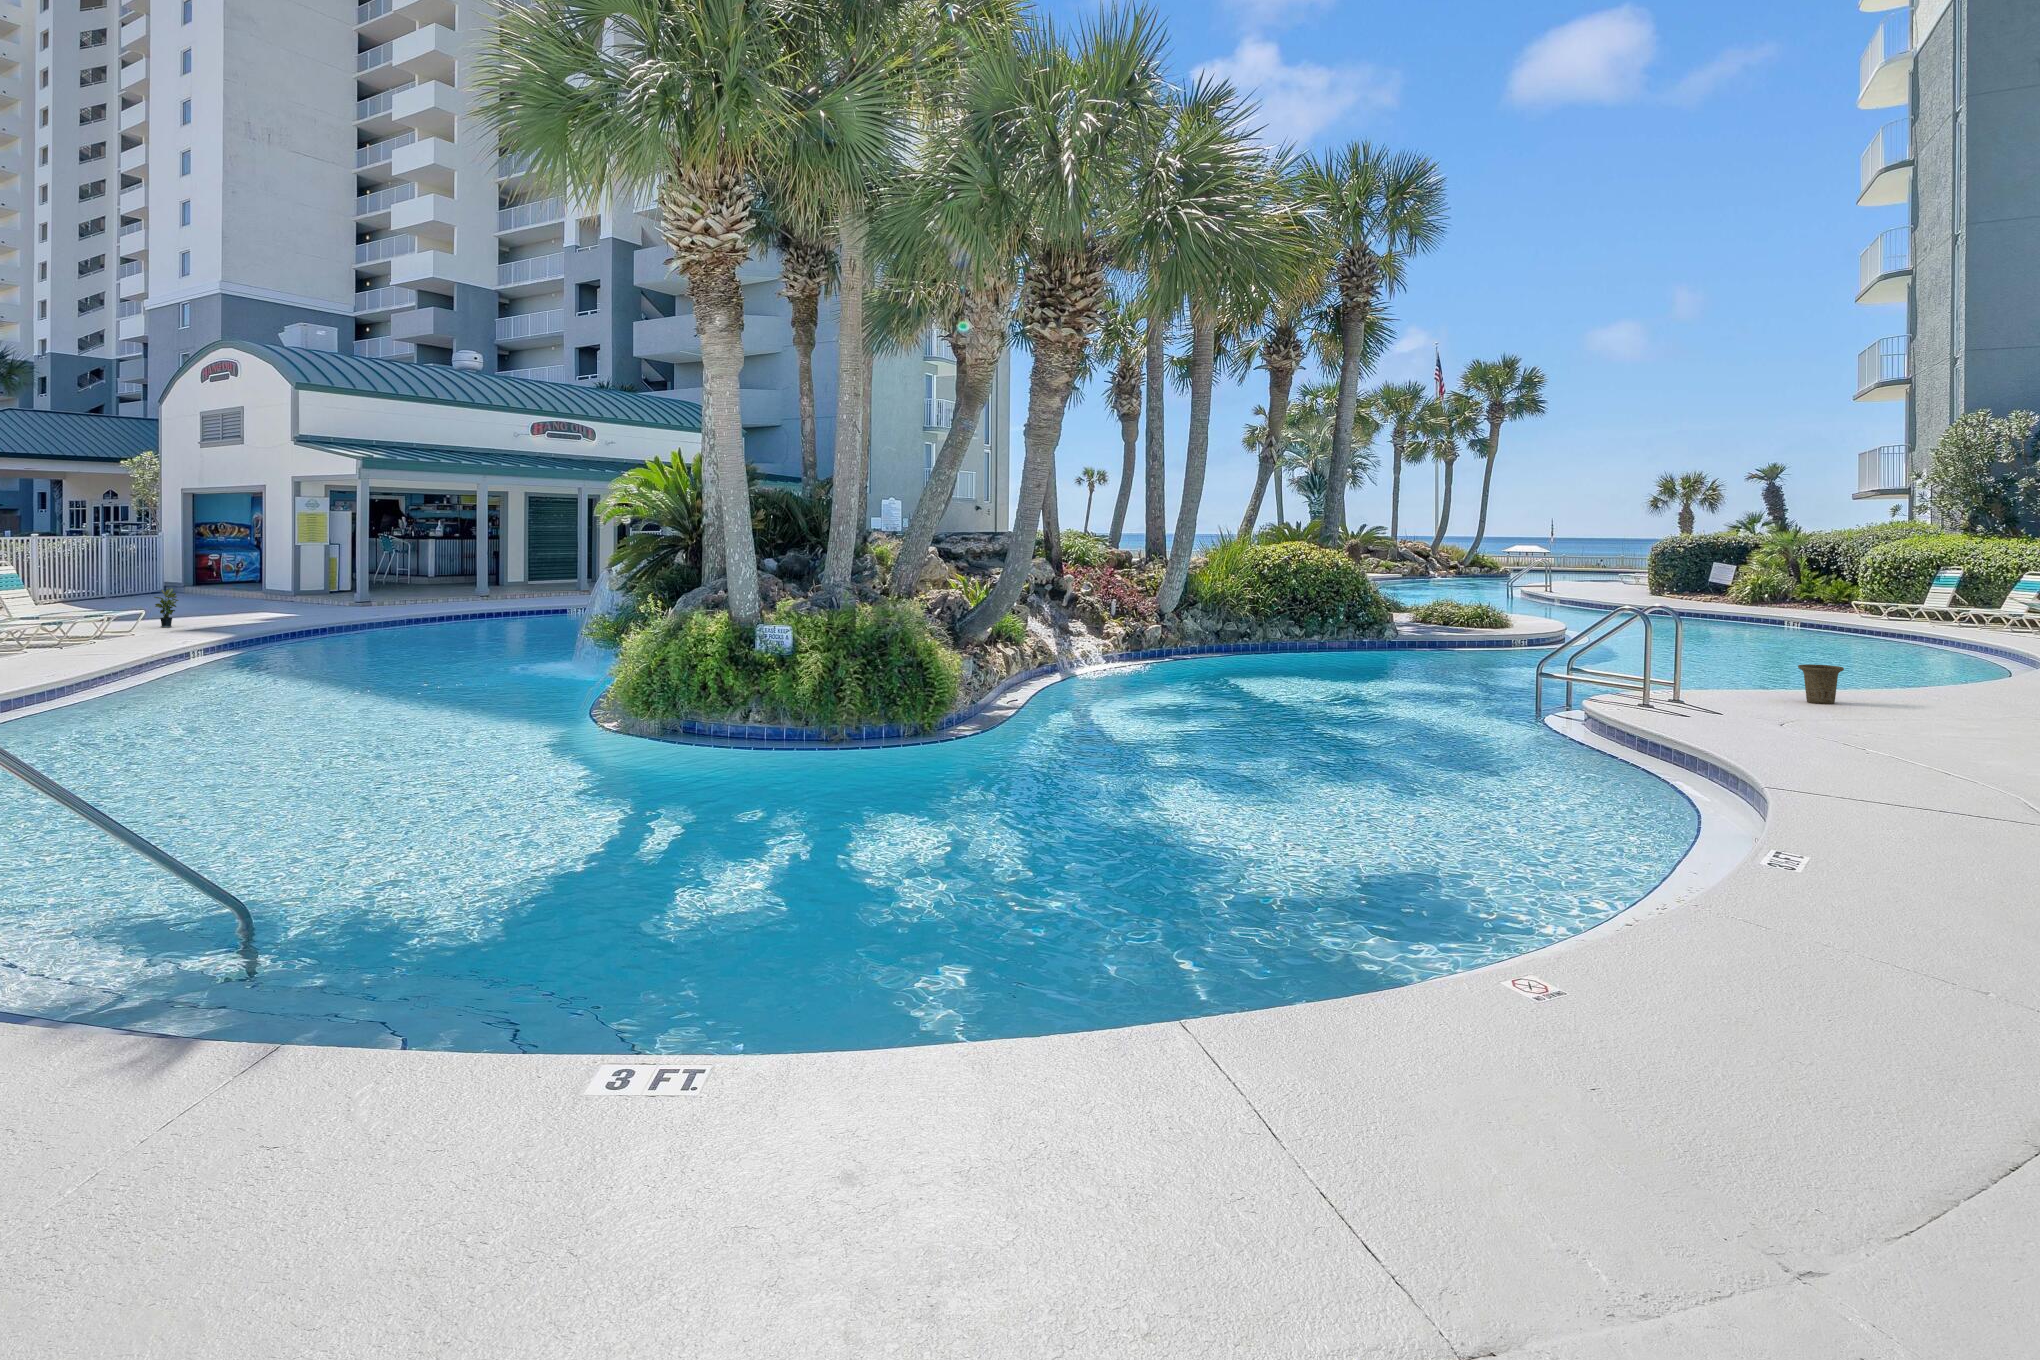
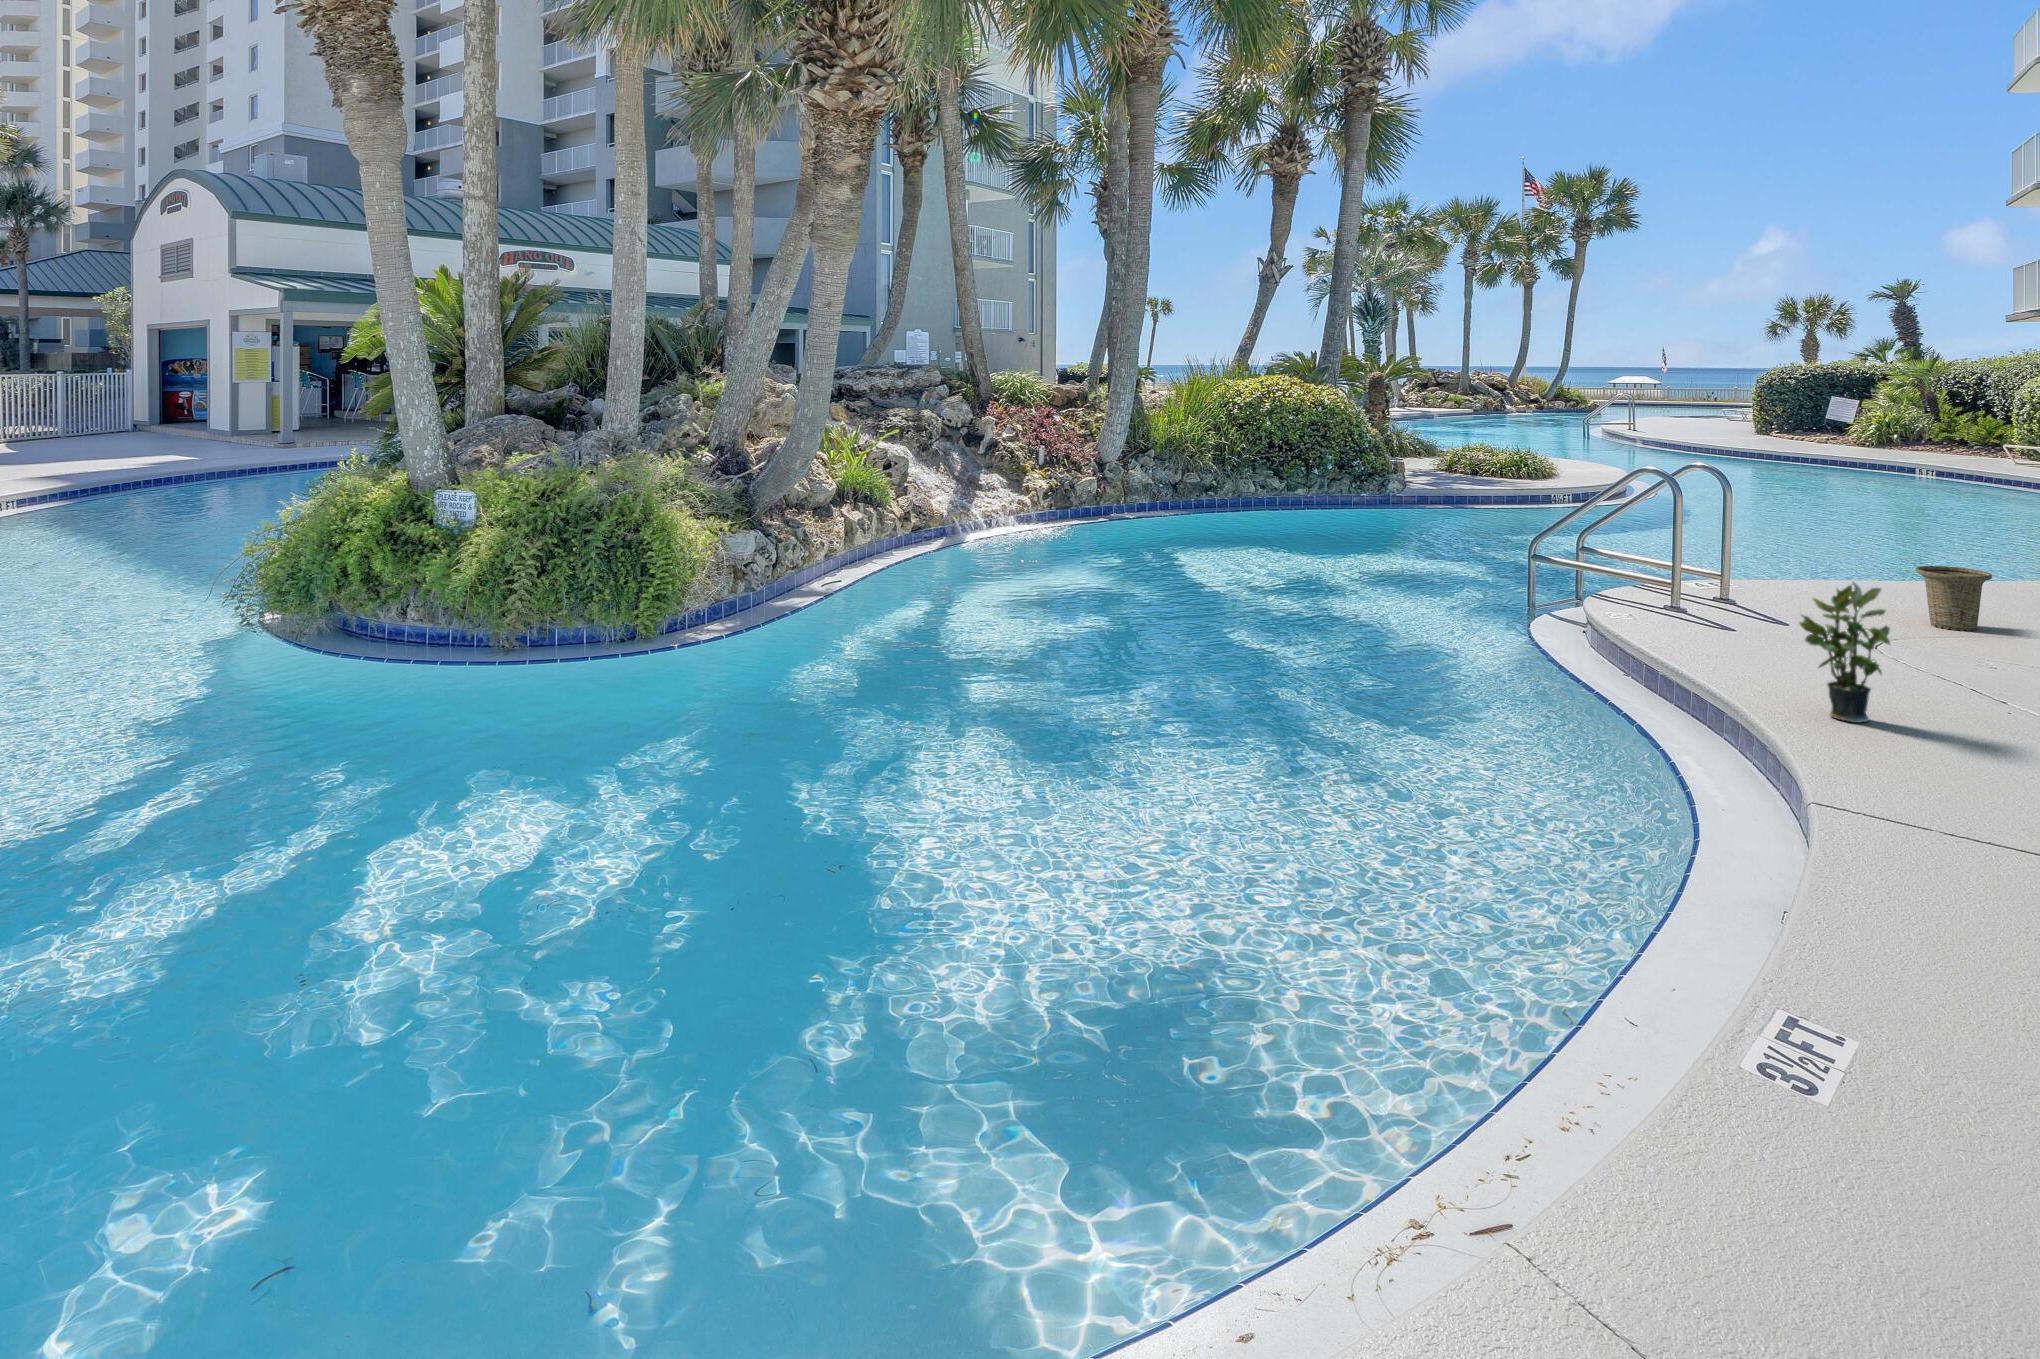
potted plant: present [154,588,178,627] -> present [1800,583,1890,723]

